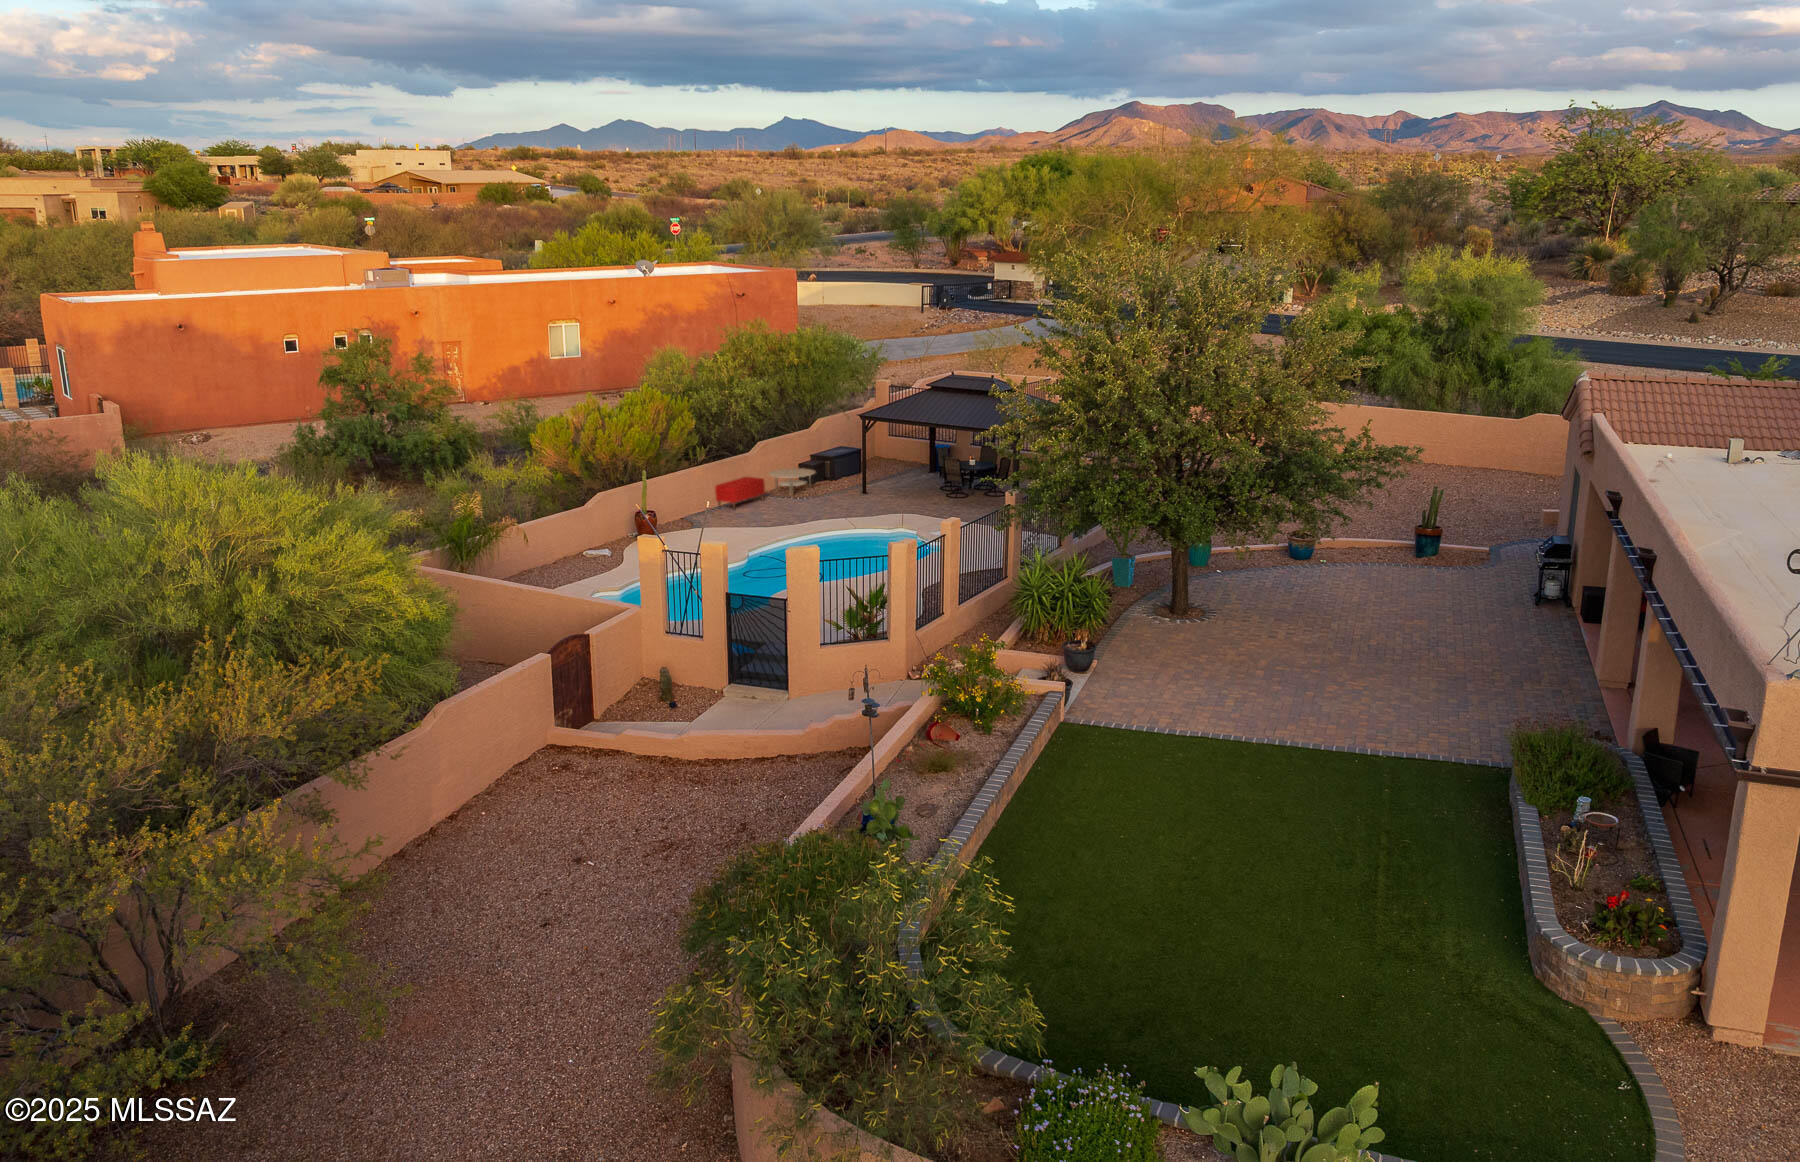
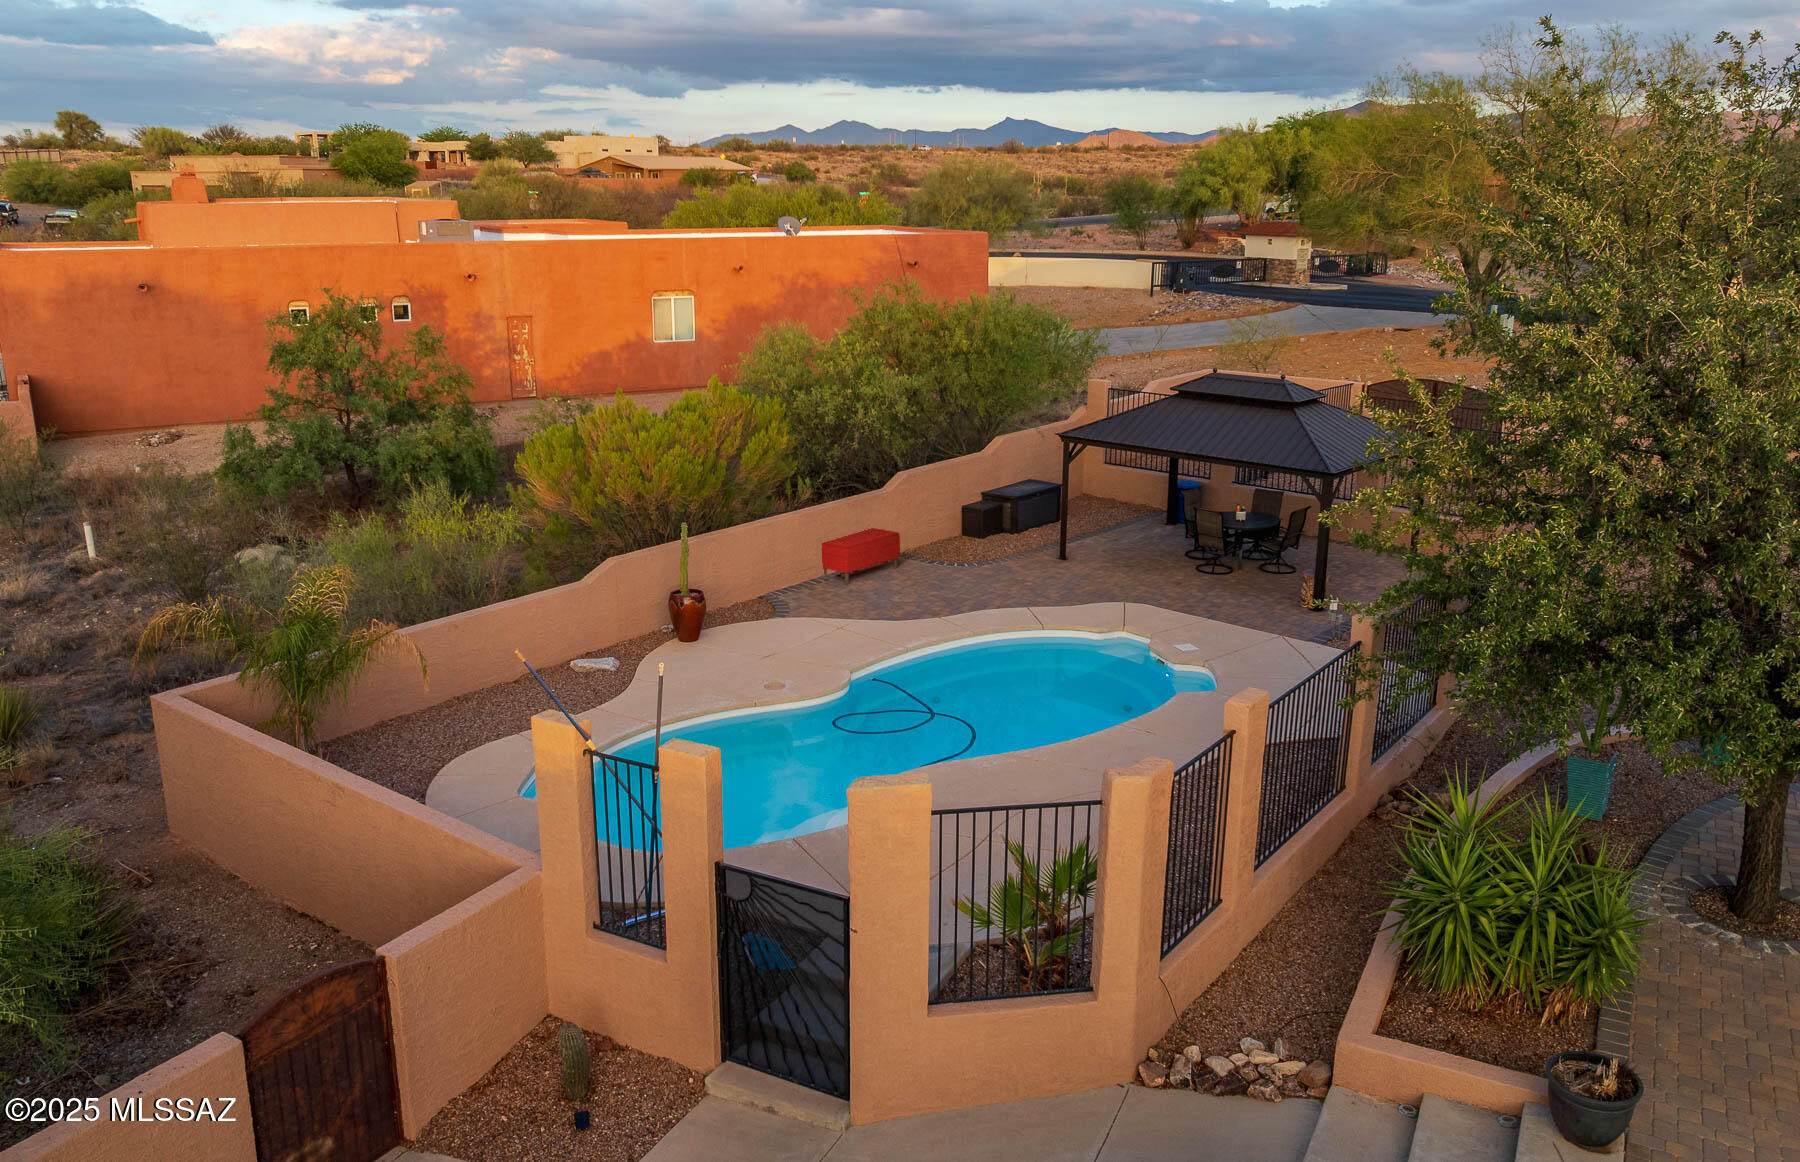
round table: present [769,468,815,496] -> none [909,515,985,561]

